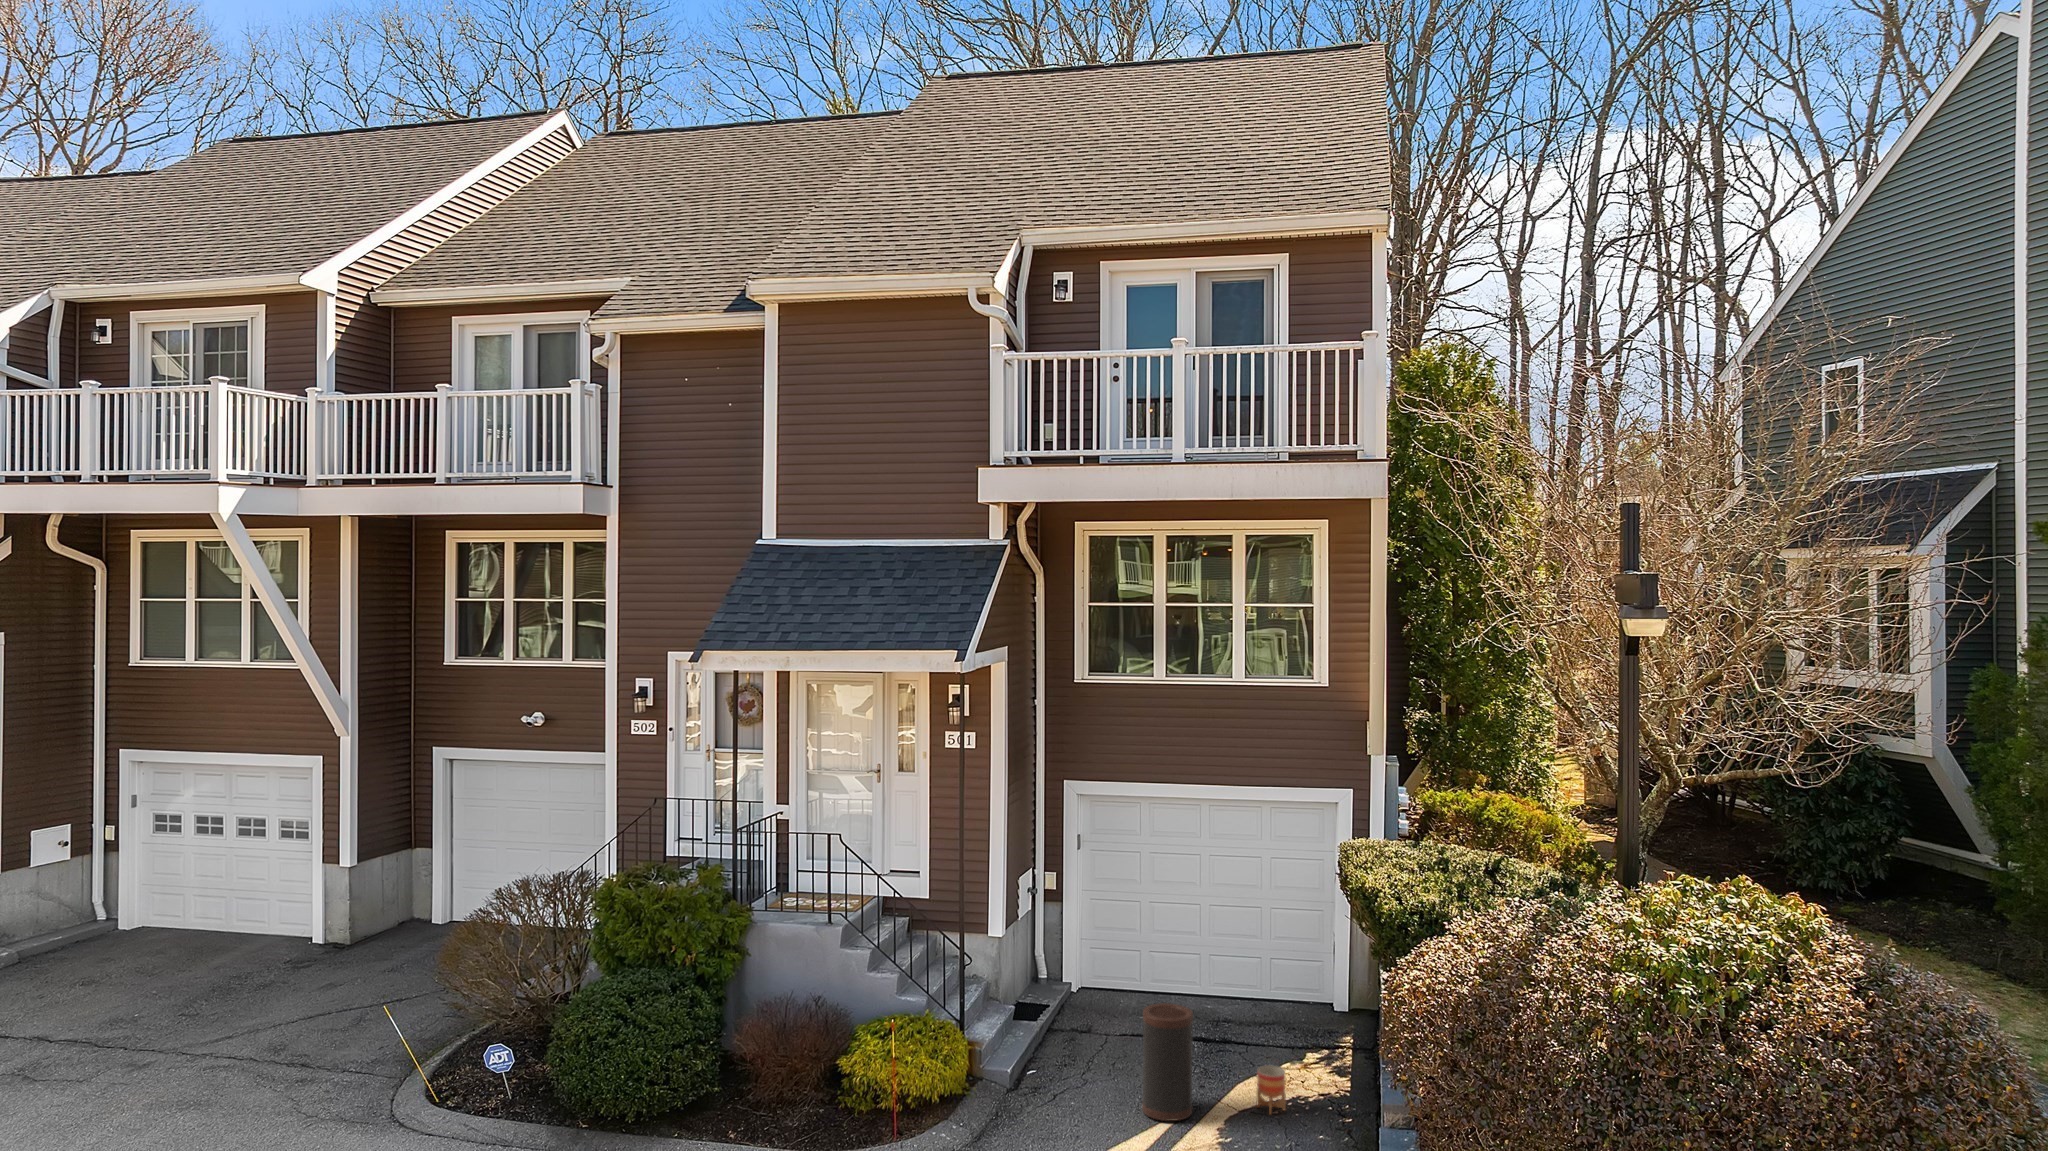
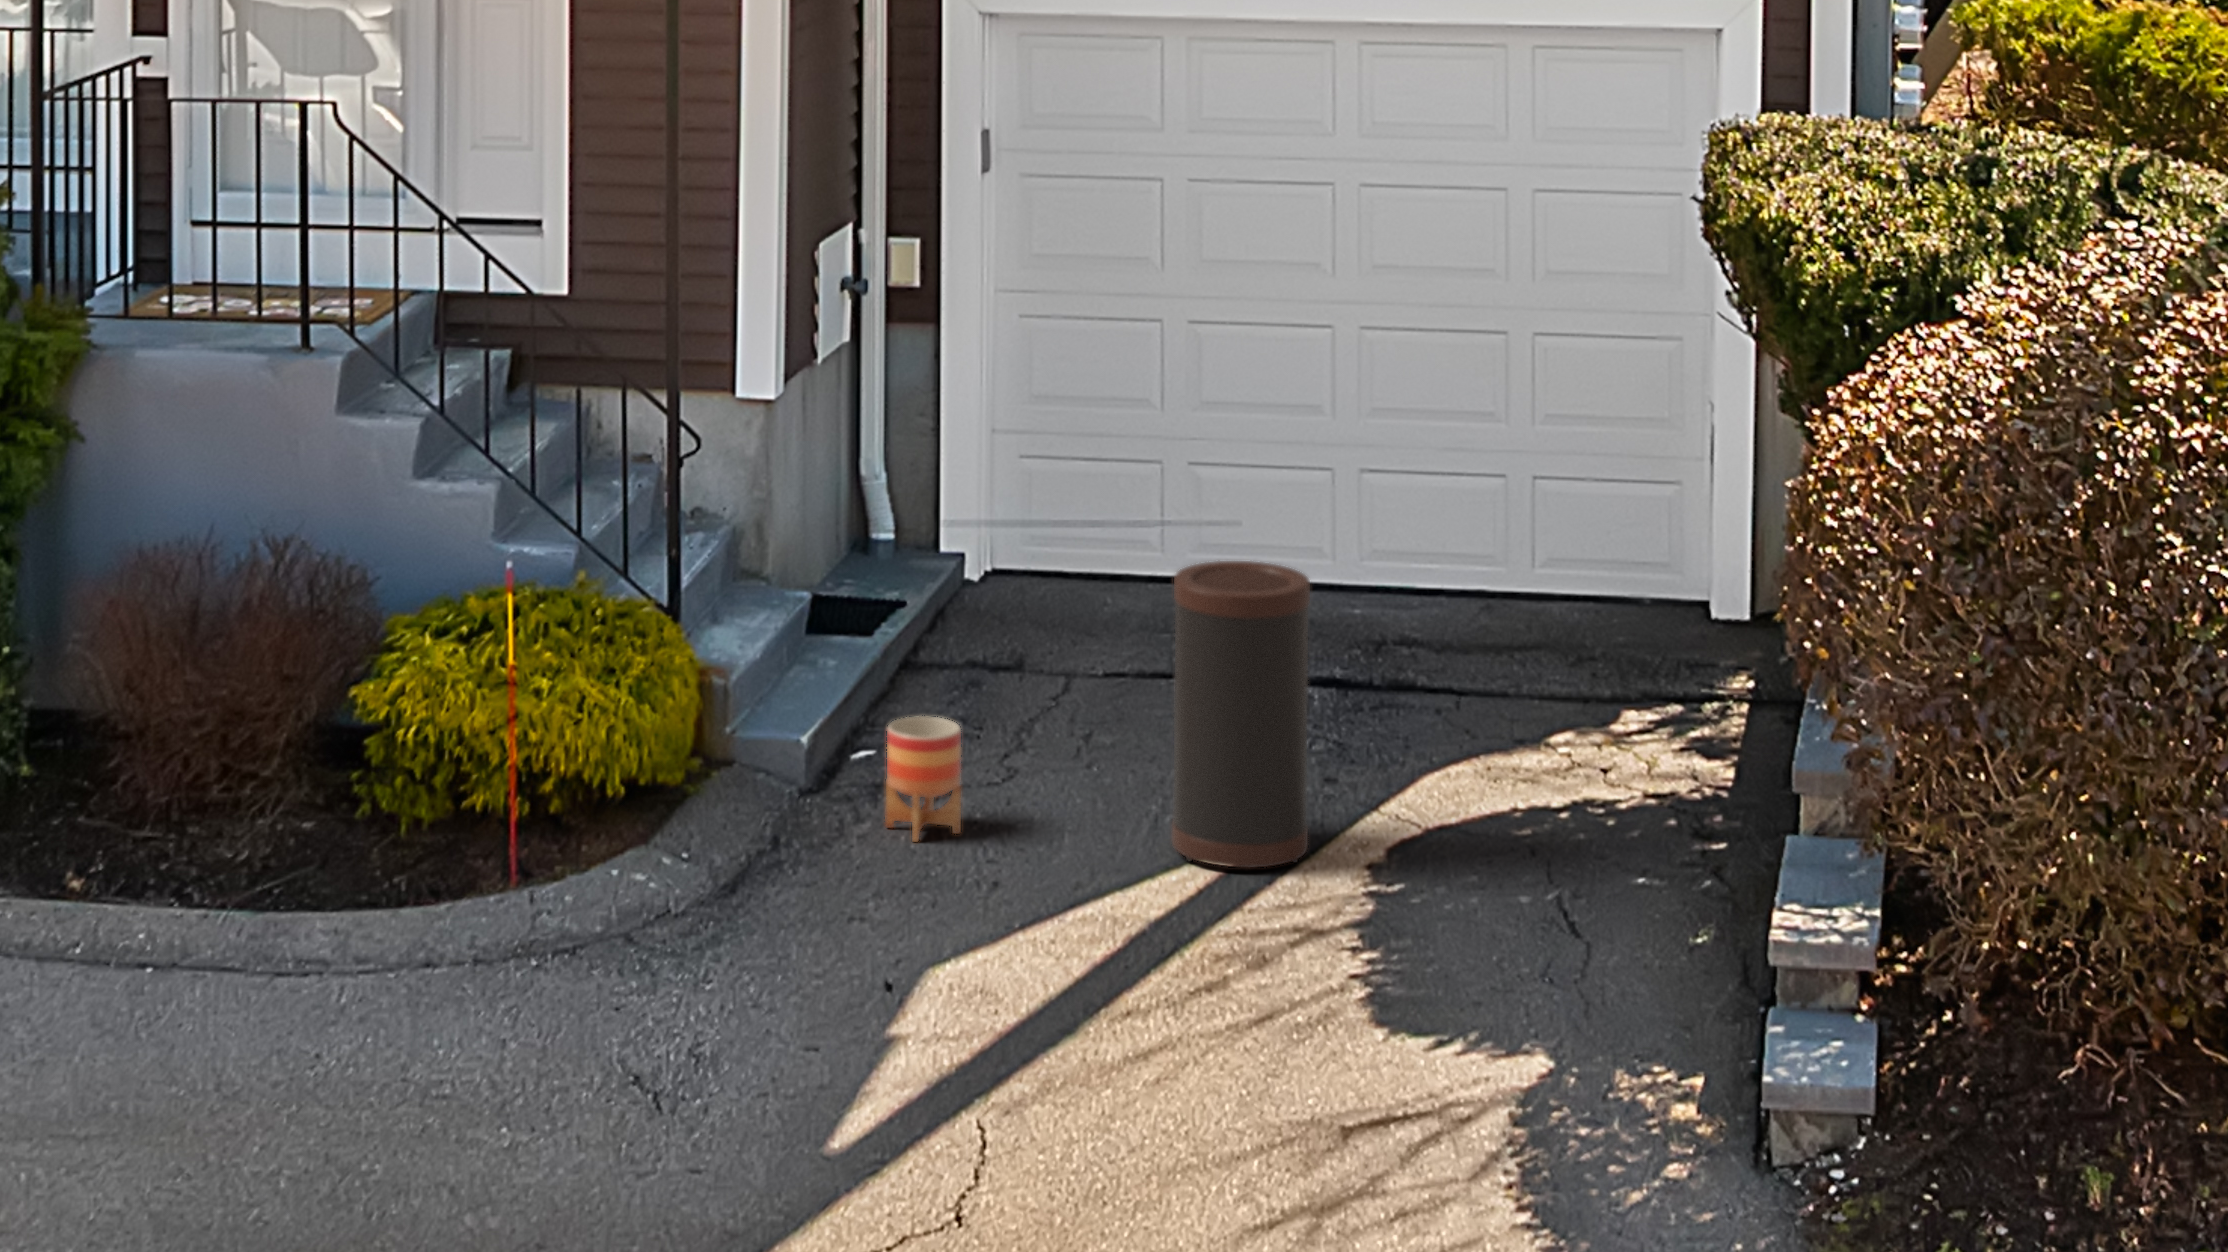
planter: present [1257,1065,1286,1114] -> present [885,716,961,842]

